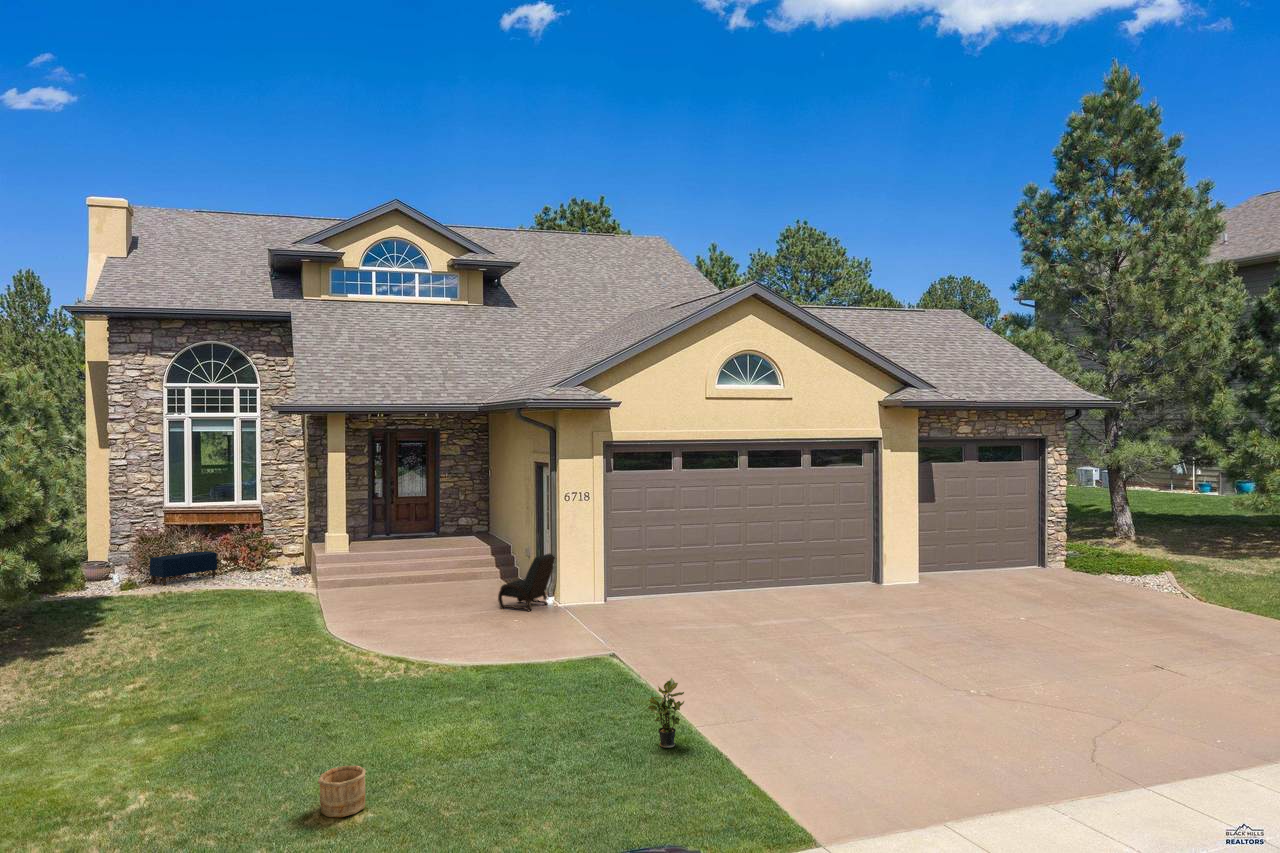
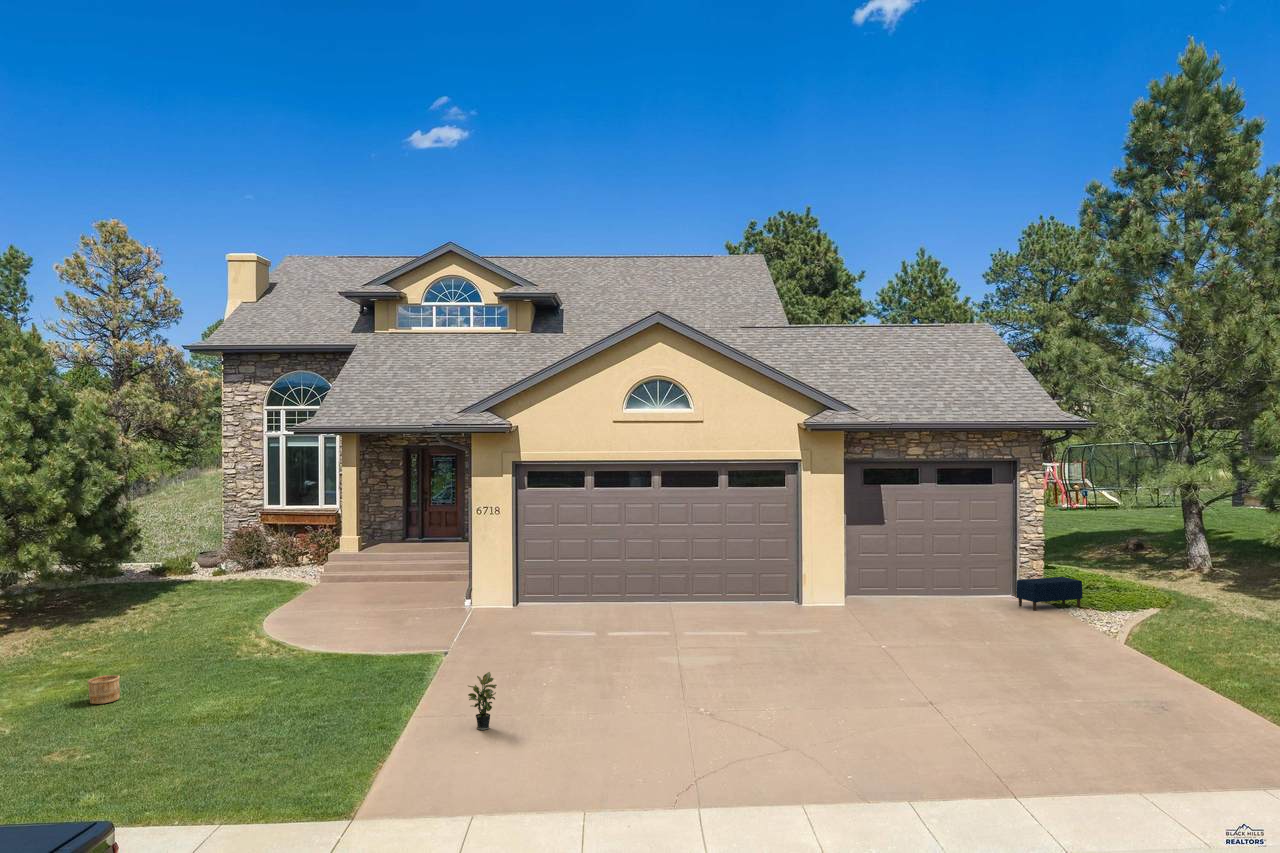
bench: present [150,551,217,586] -> present [1016,577,1083,611]
lounge chair: present [498,553,555,611] -> none [433,556,479,604]
potted plant: present [648,678,684,748] -> present [468,672,497,730]

